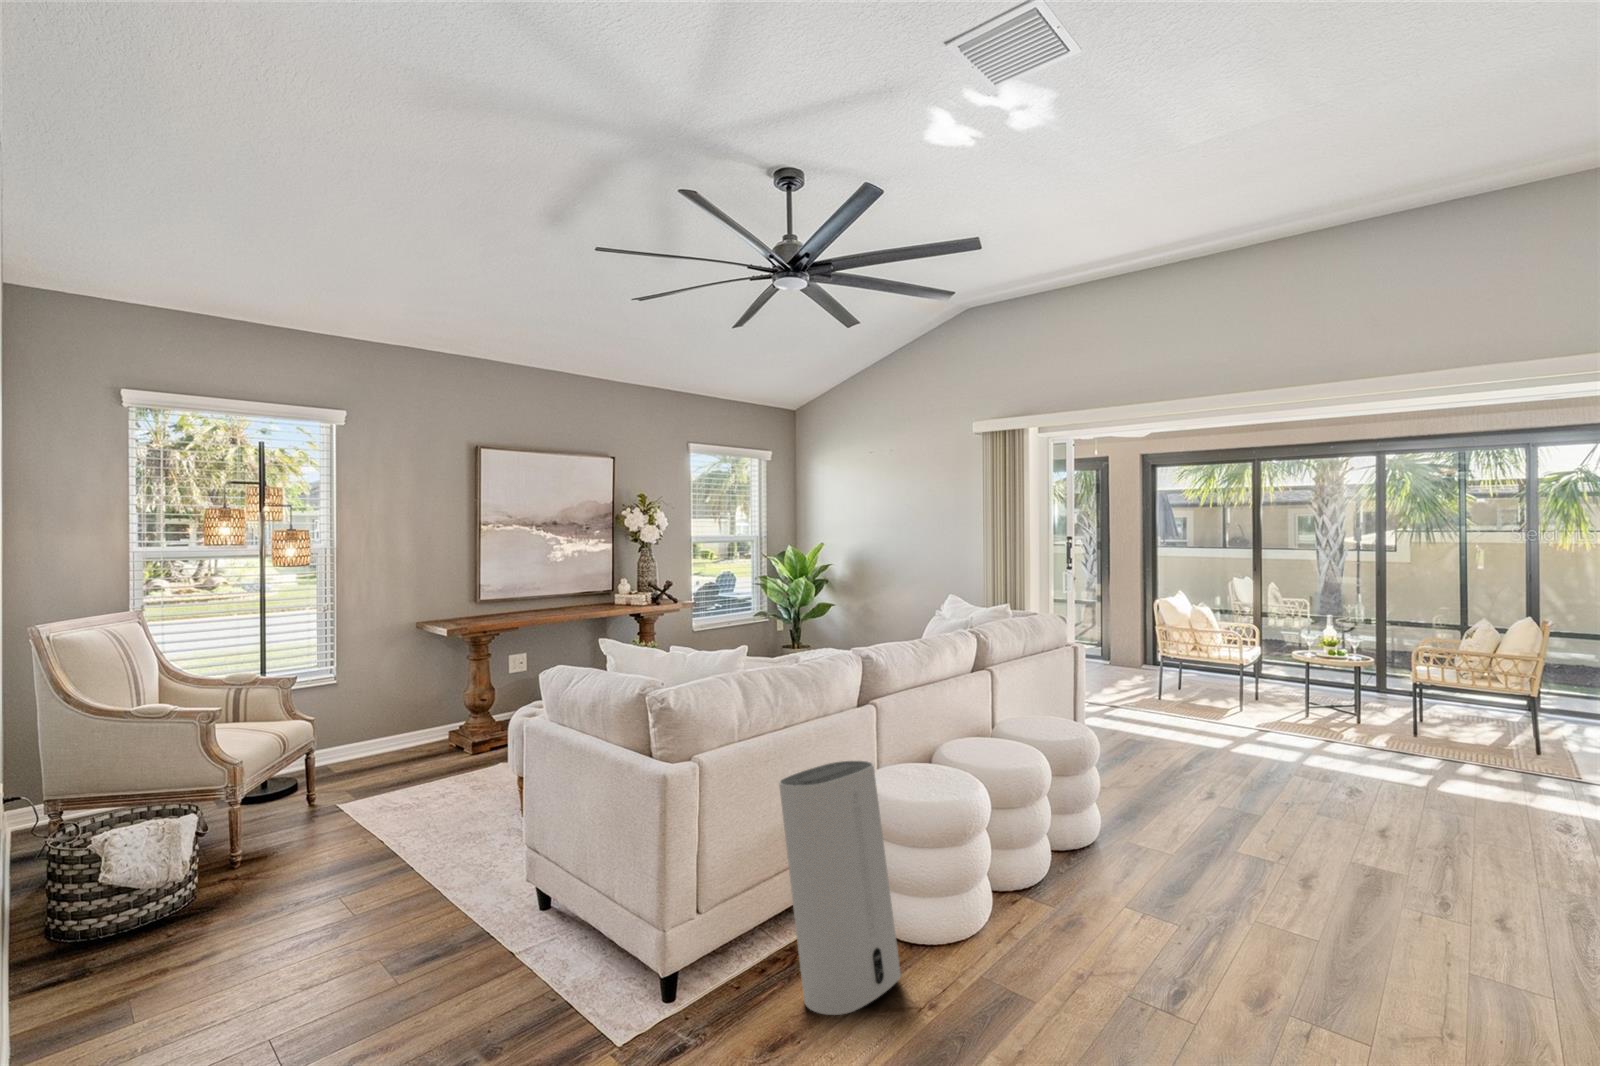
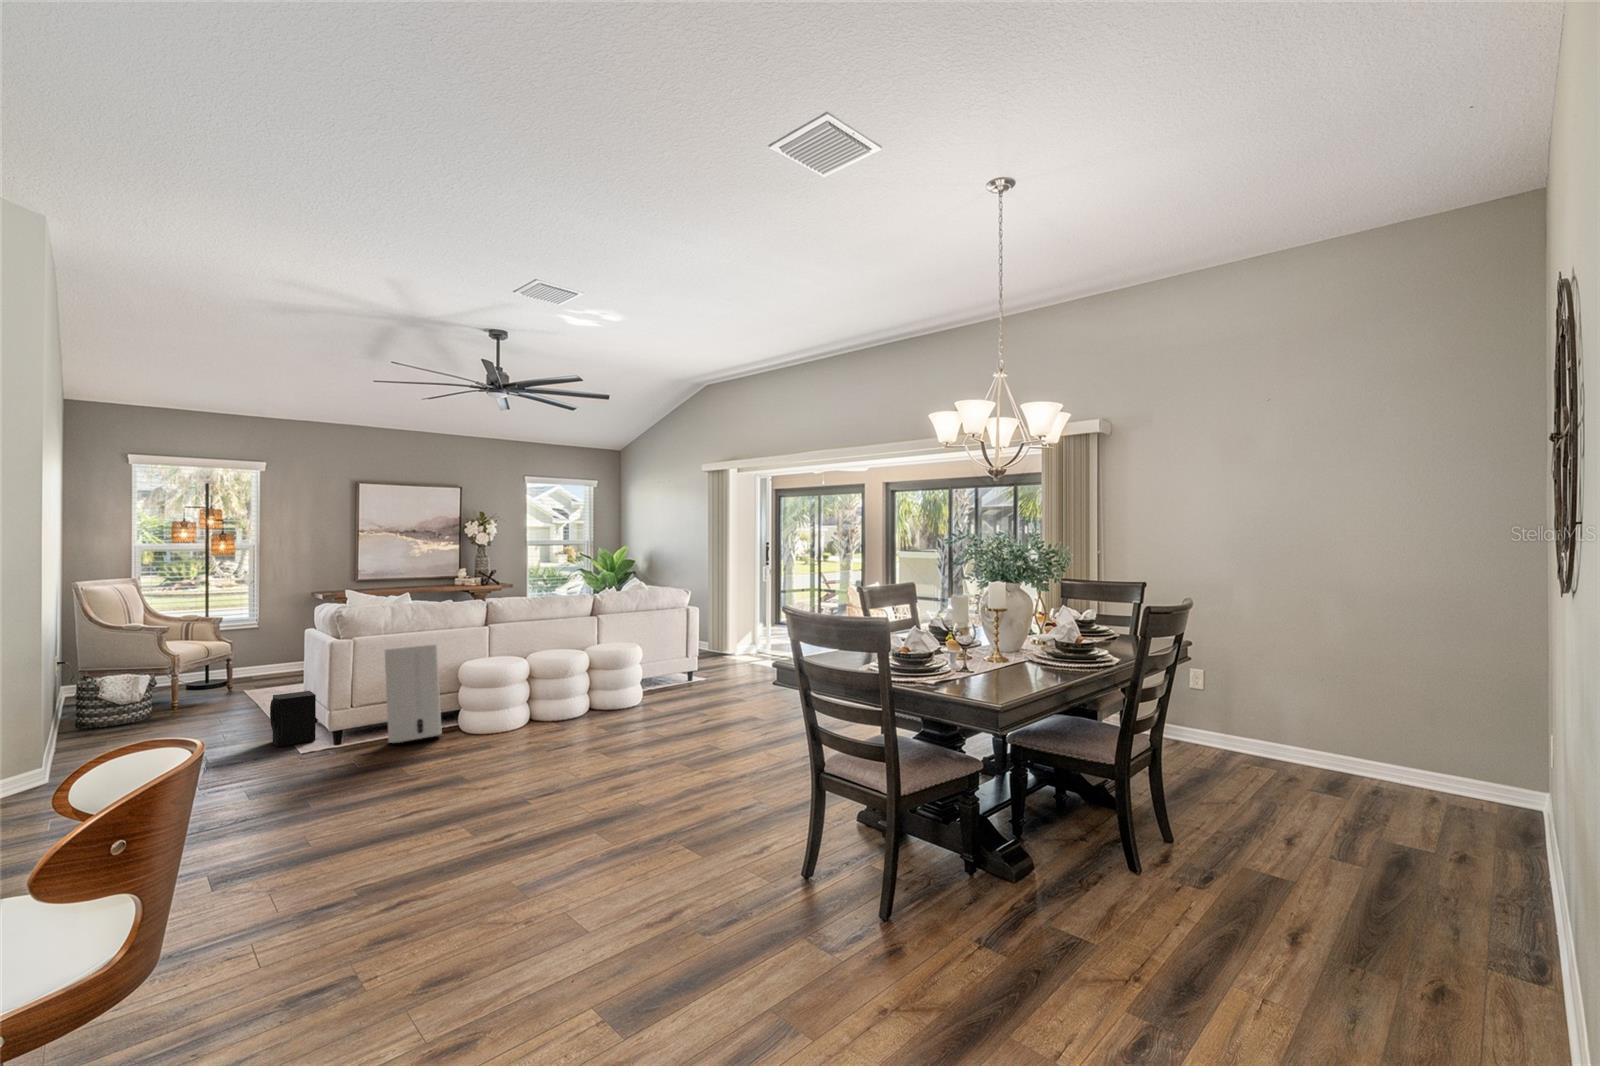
speaker: none [518,873,624,1035] -> present [270,691,316,747]

